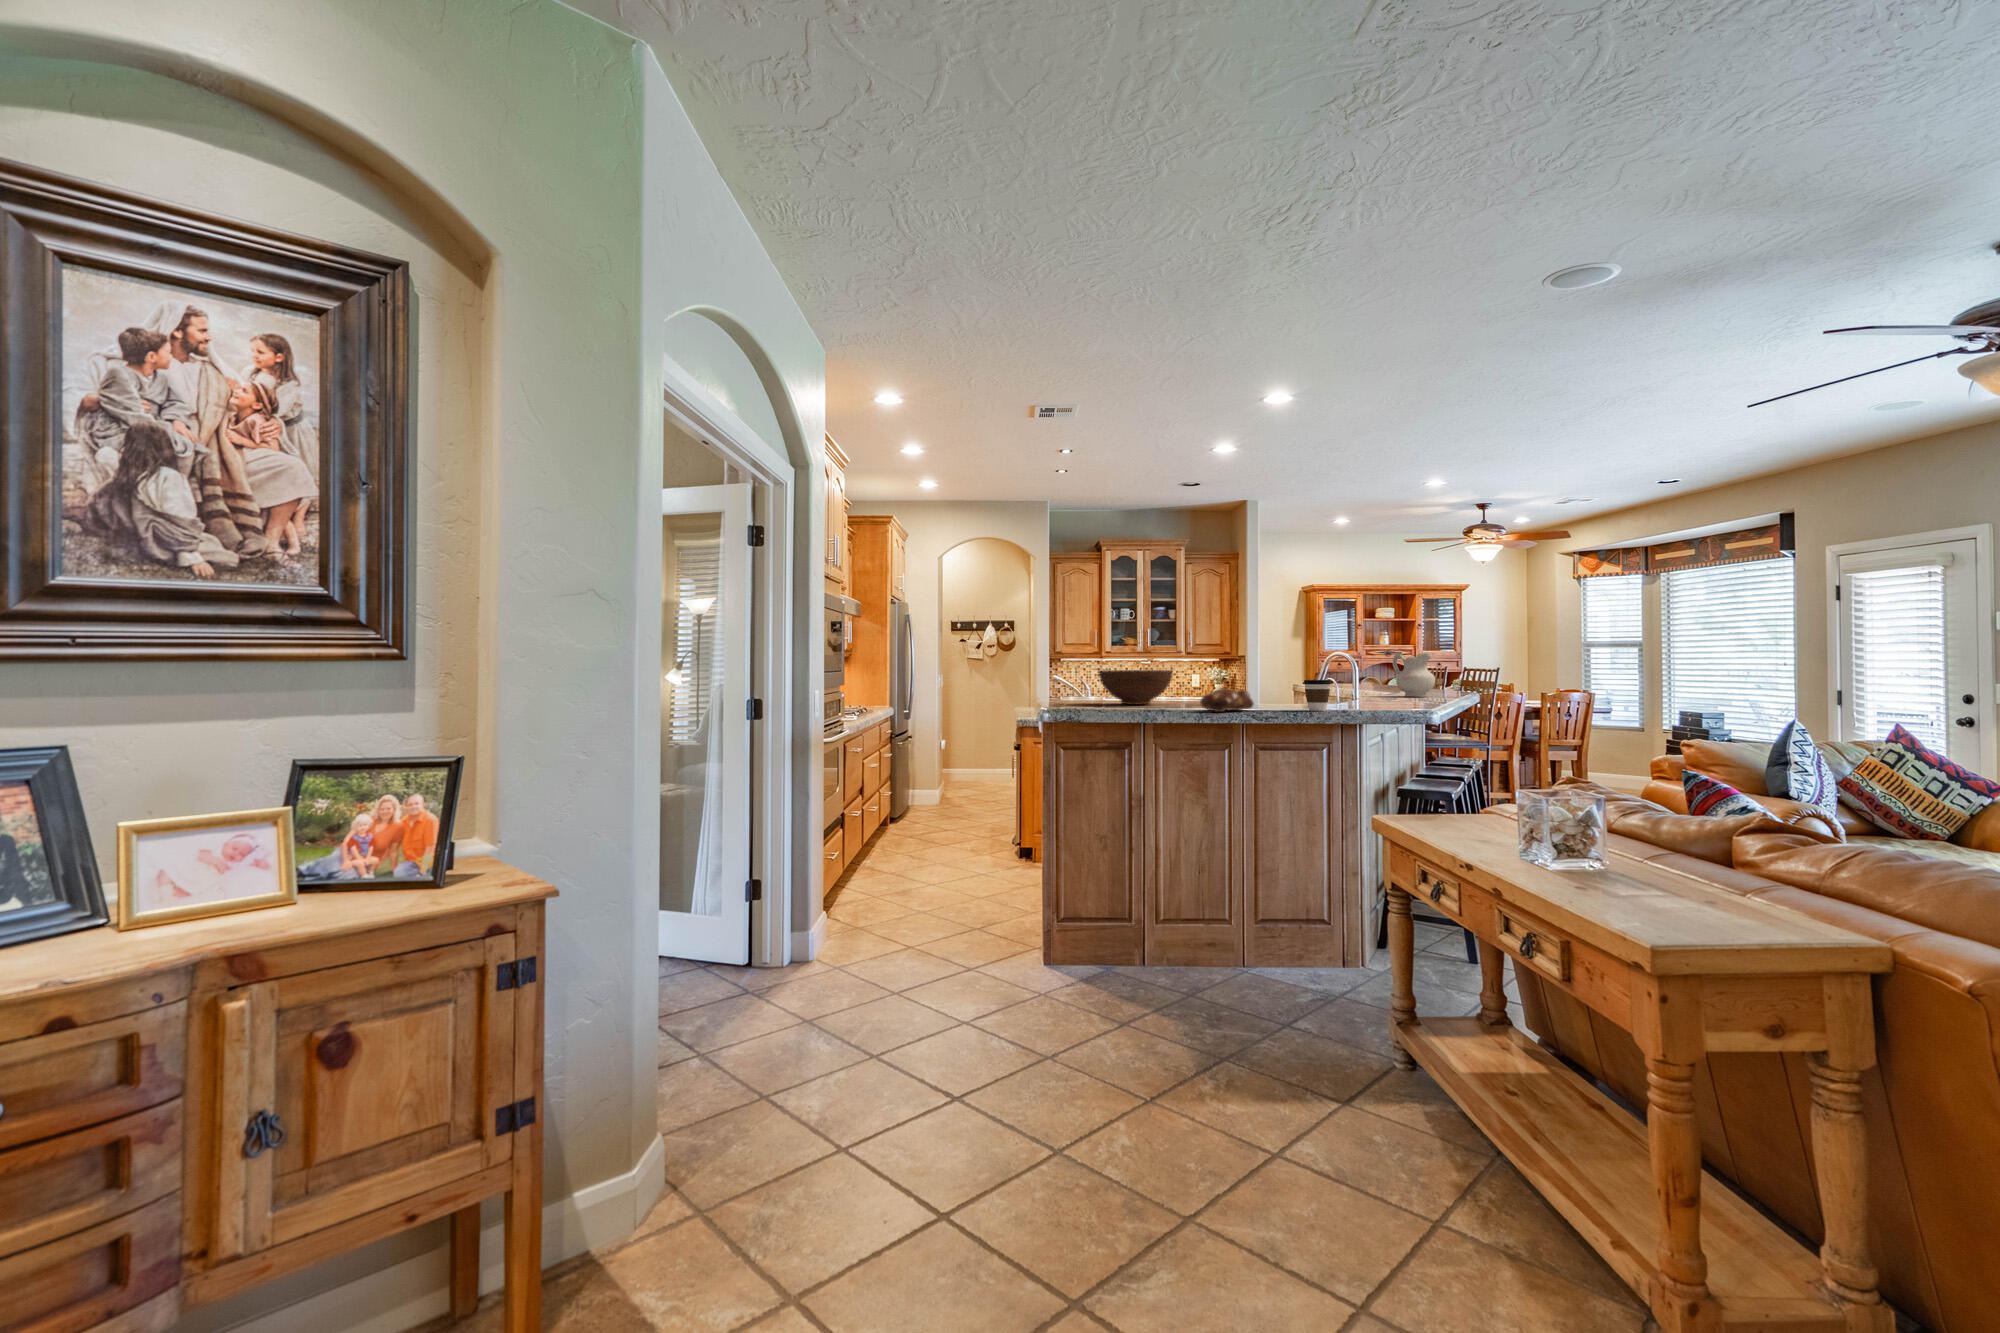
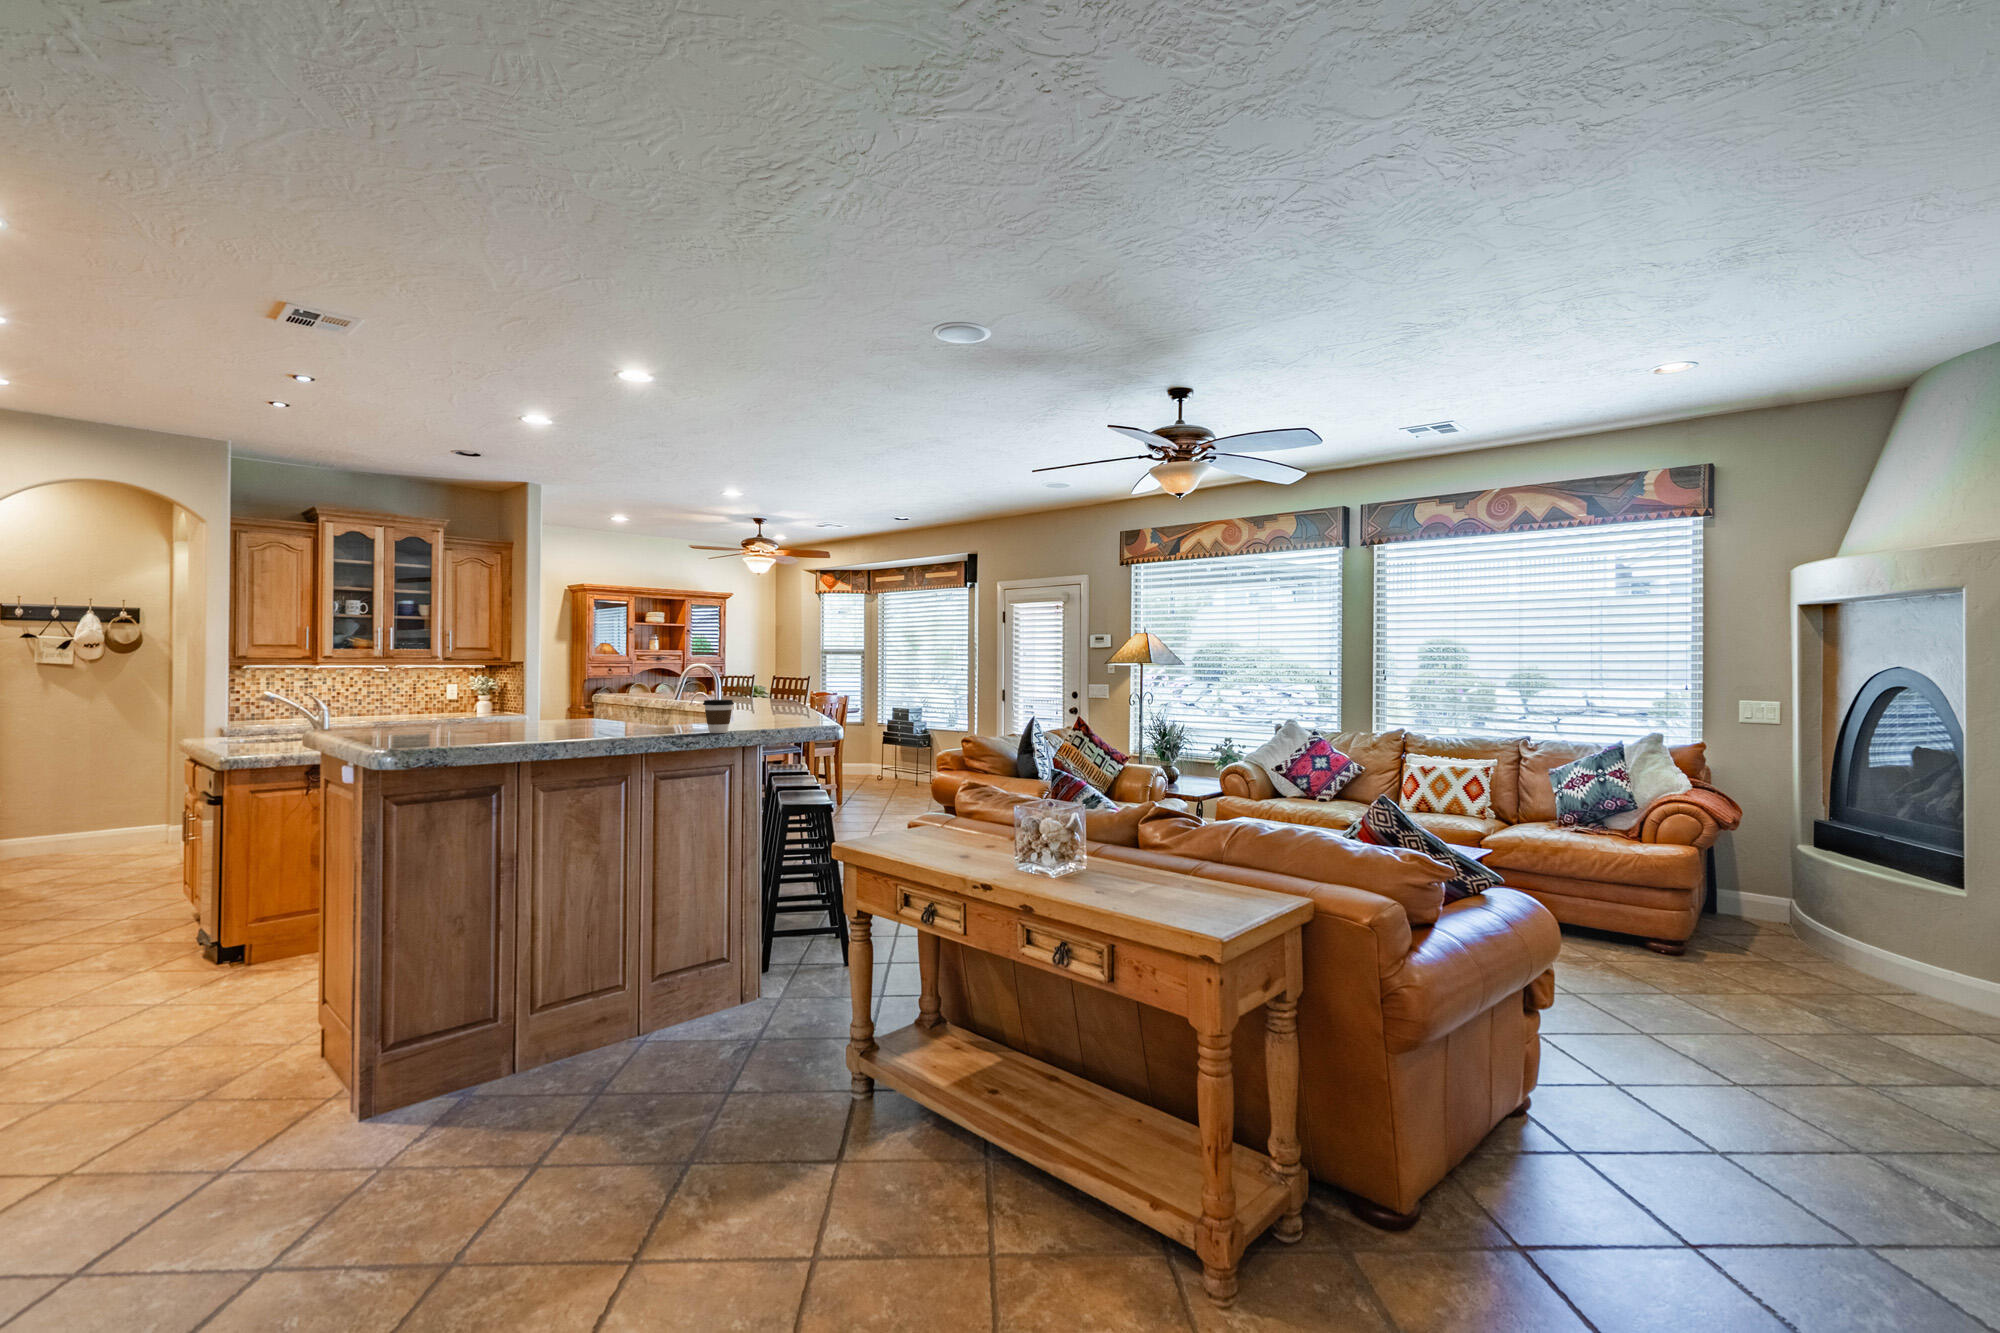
ceramic pitcher: present [1393,652,1435,697] -> none [731,664,771,708]
fruit bowl: present [1099,670,1173,705] -> none [407,688,519,735]
bread loaf: present [1200,688,1254,712] -> none [592,713,650,742]

